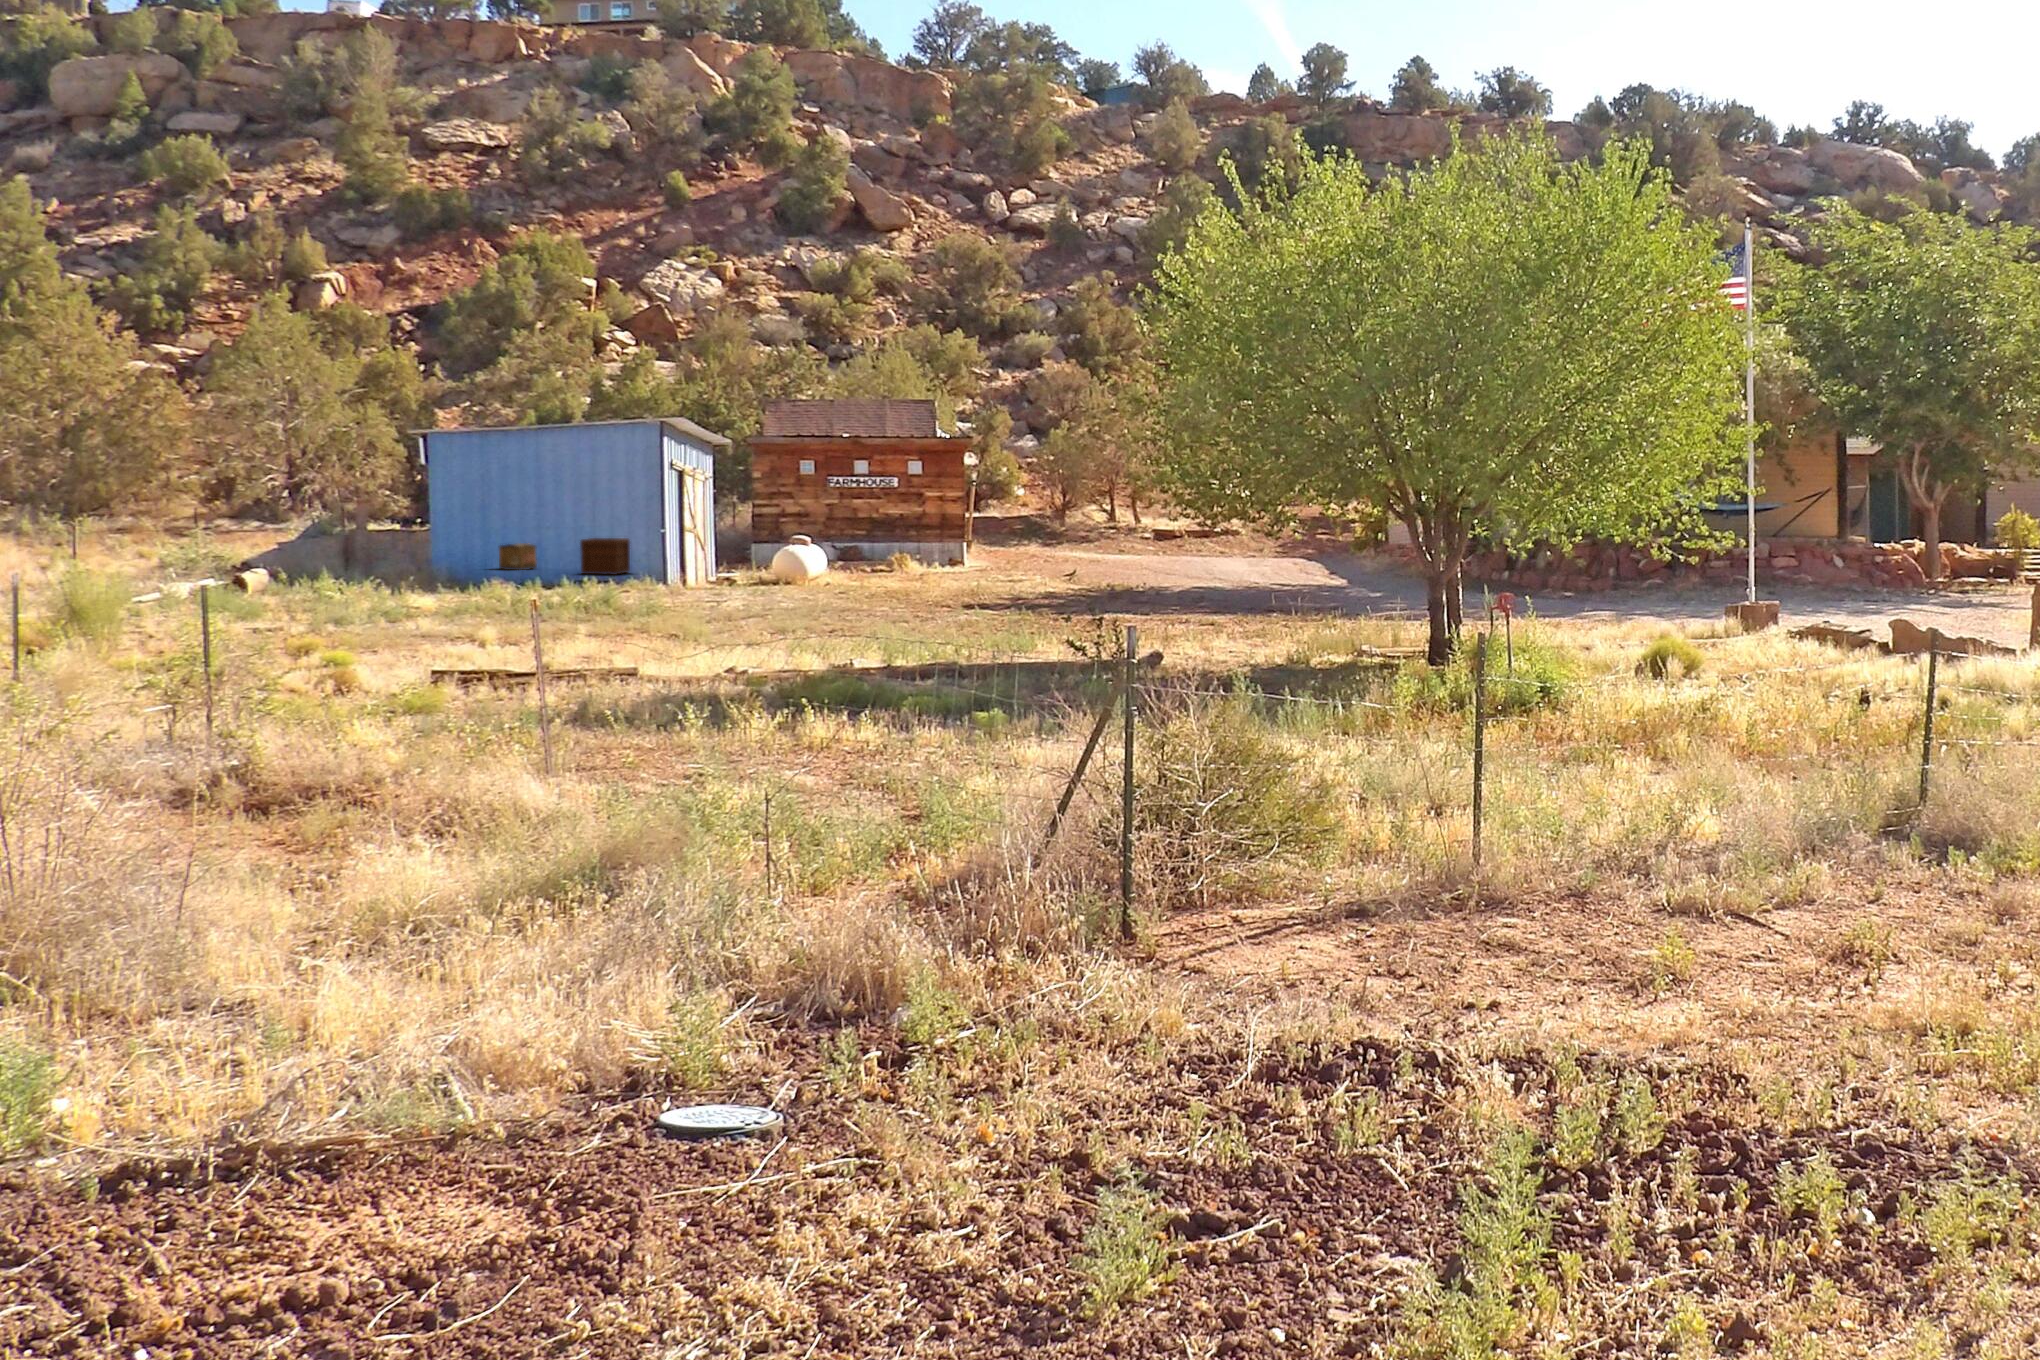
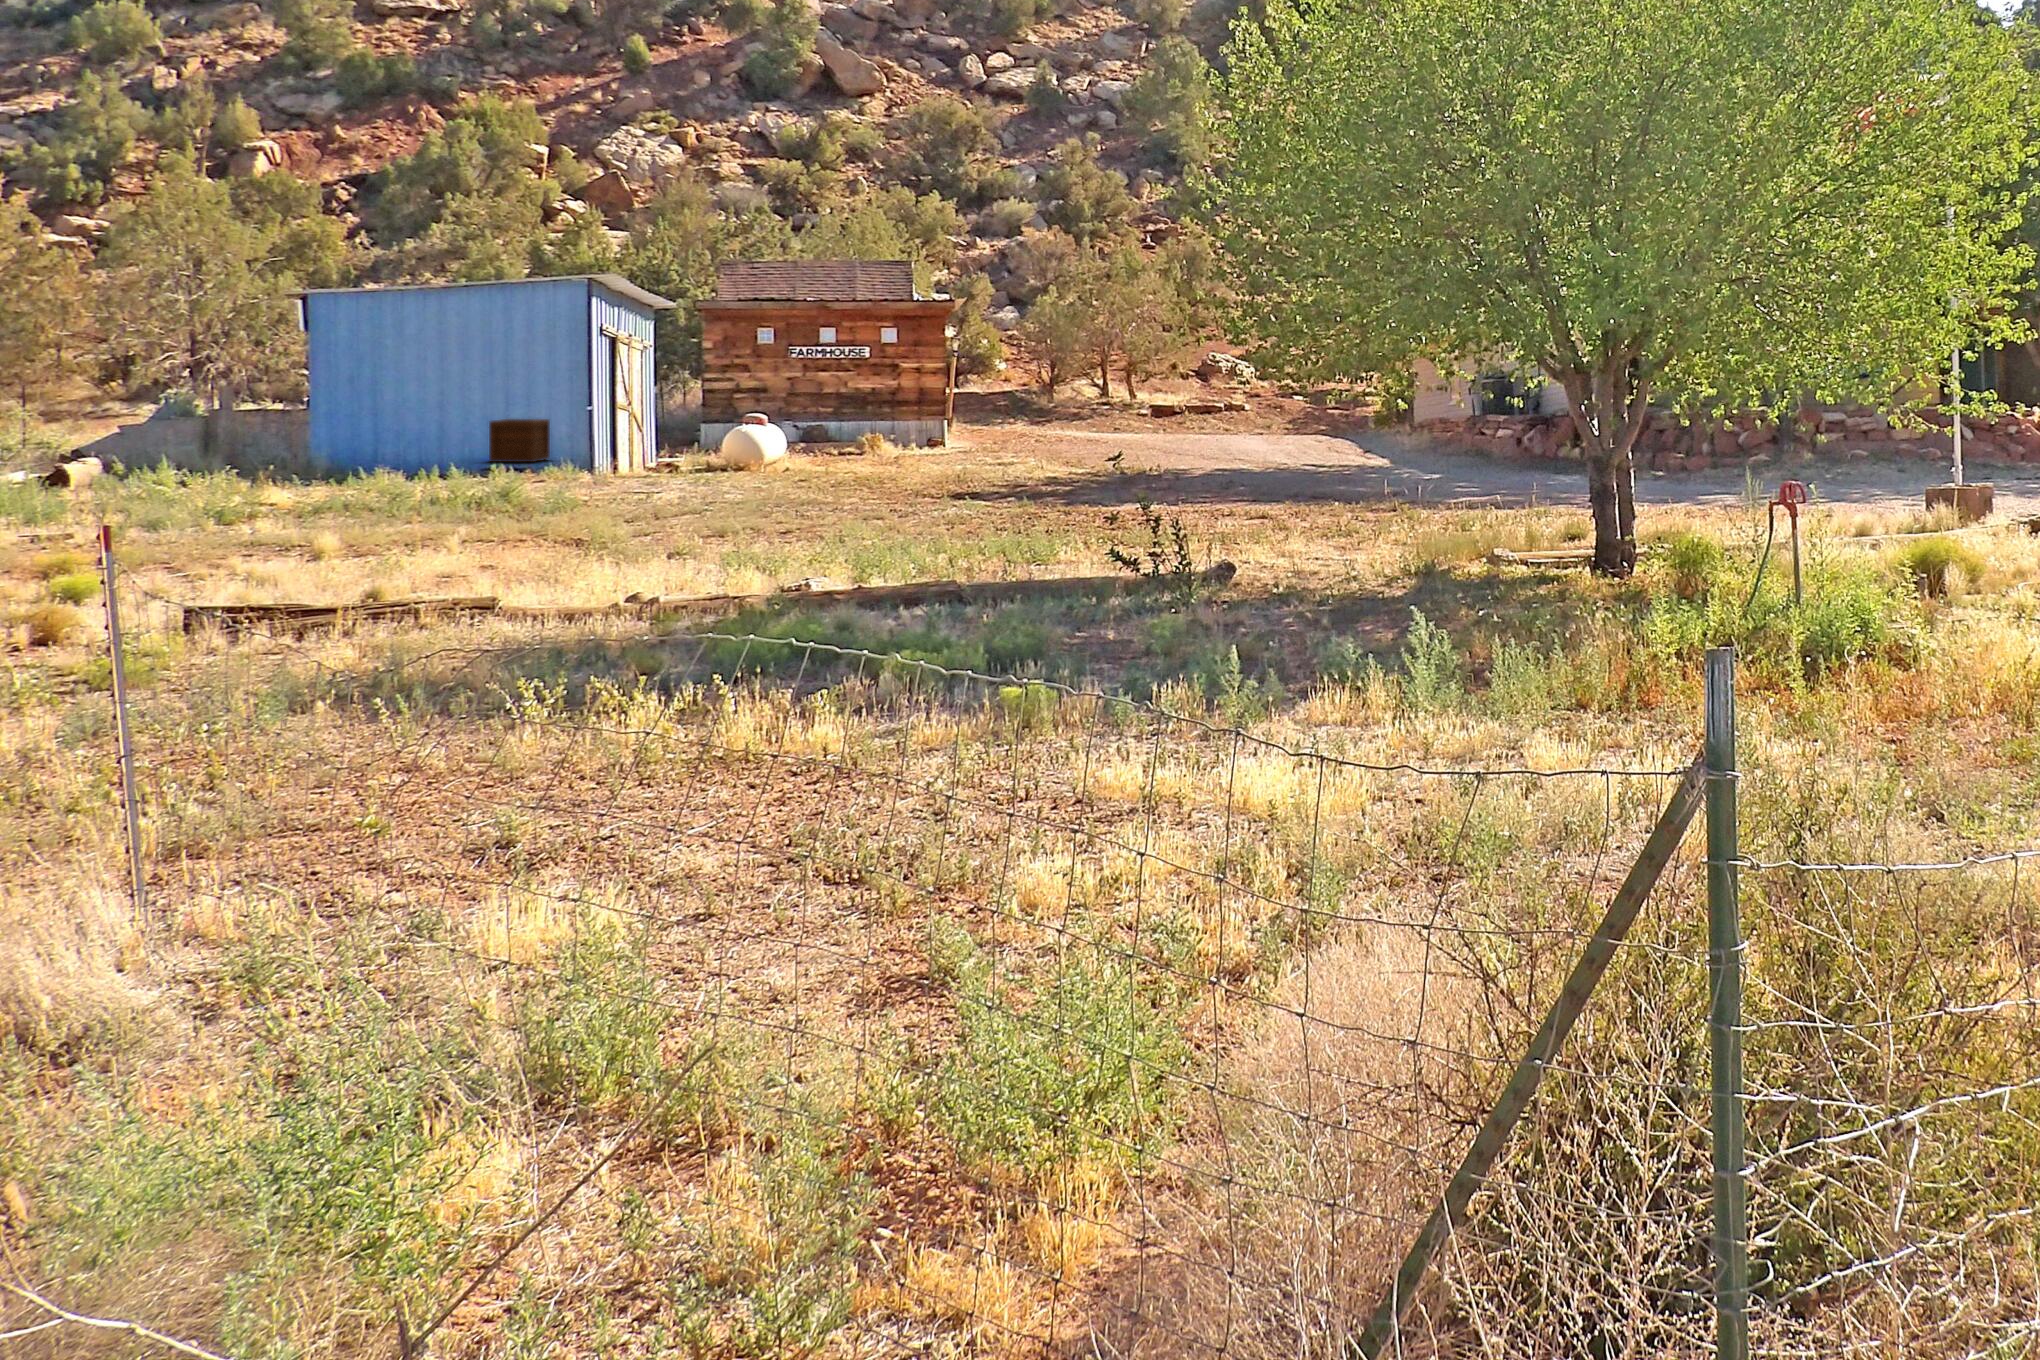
cardboard box: present [499,543,537,570] -> none [392,426,438,458]

